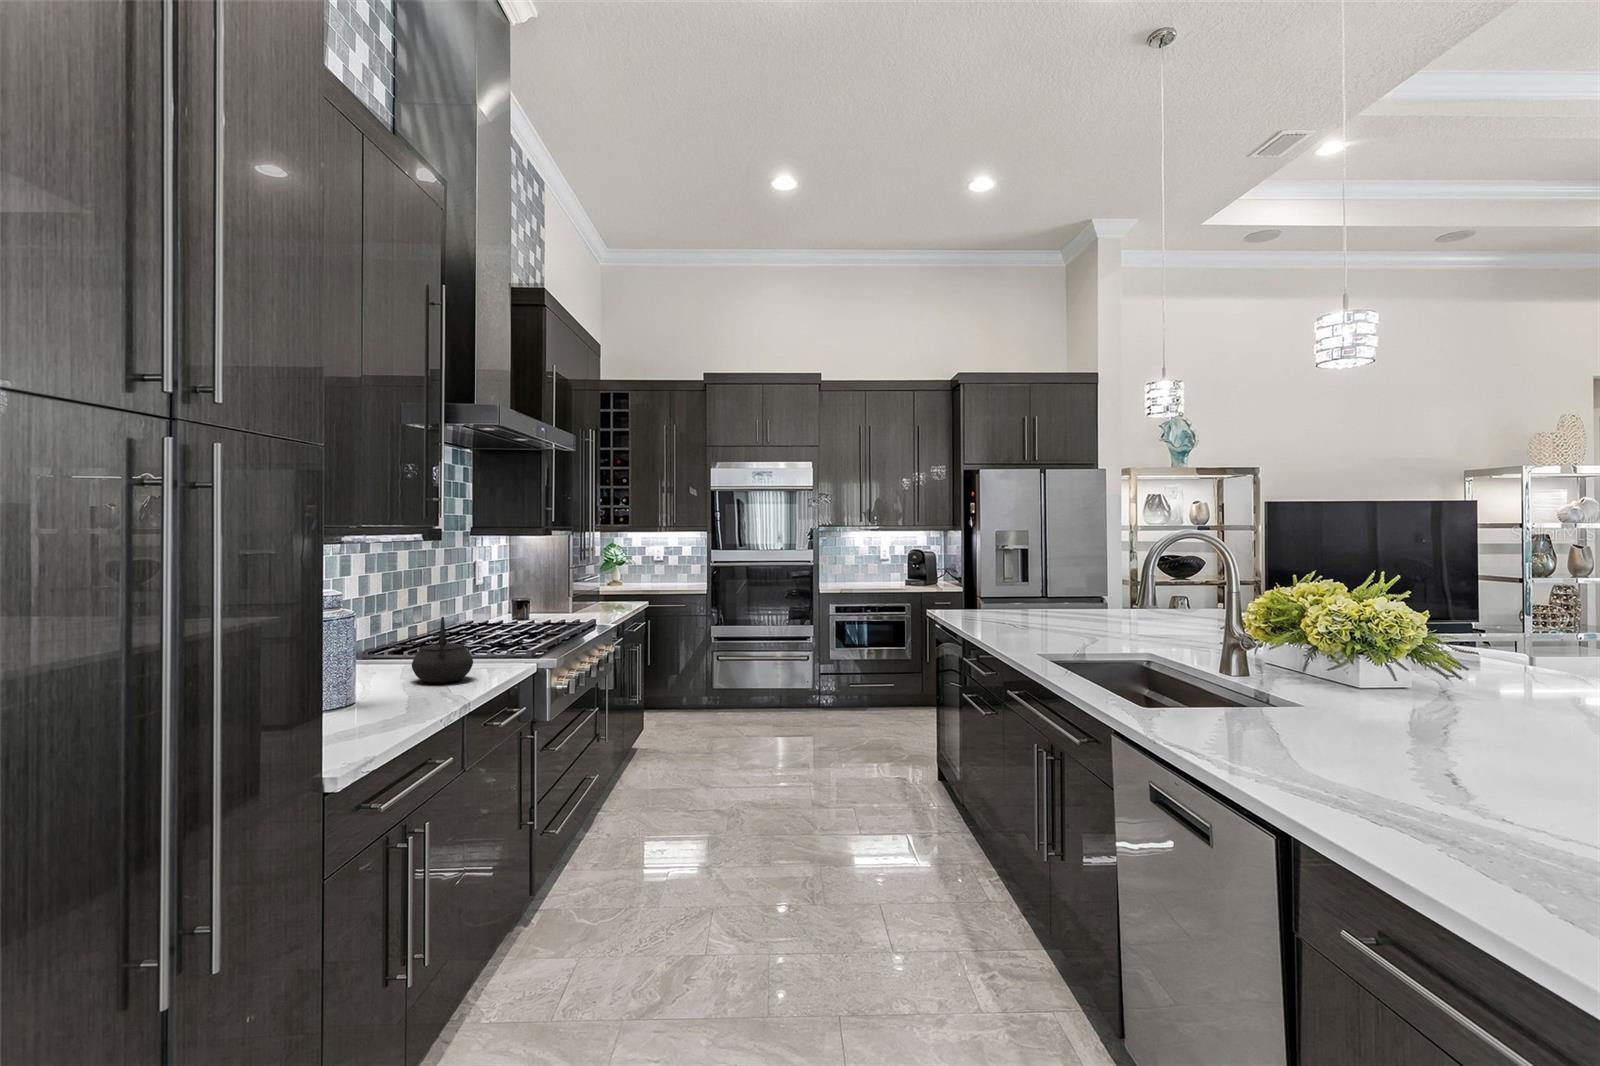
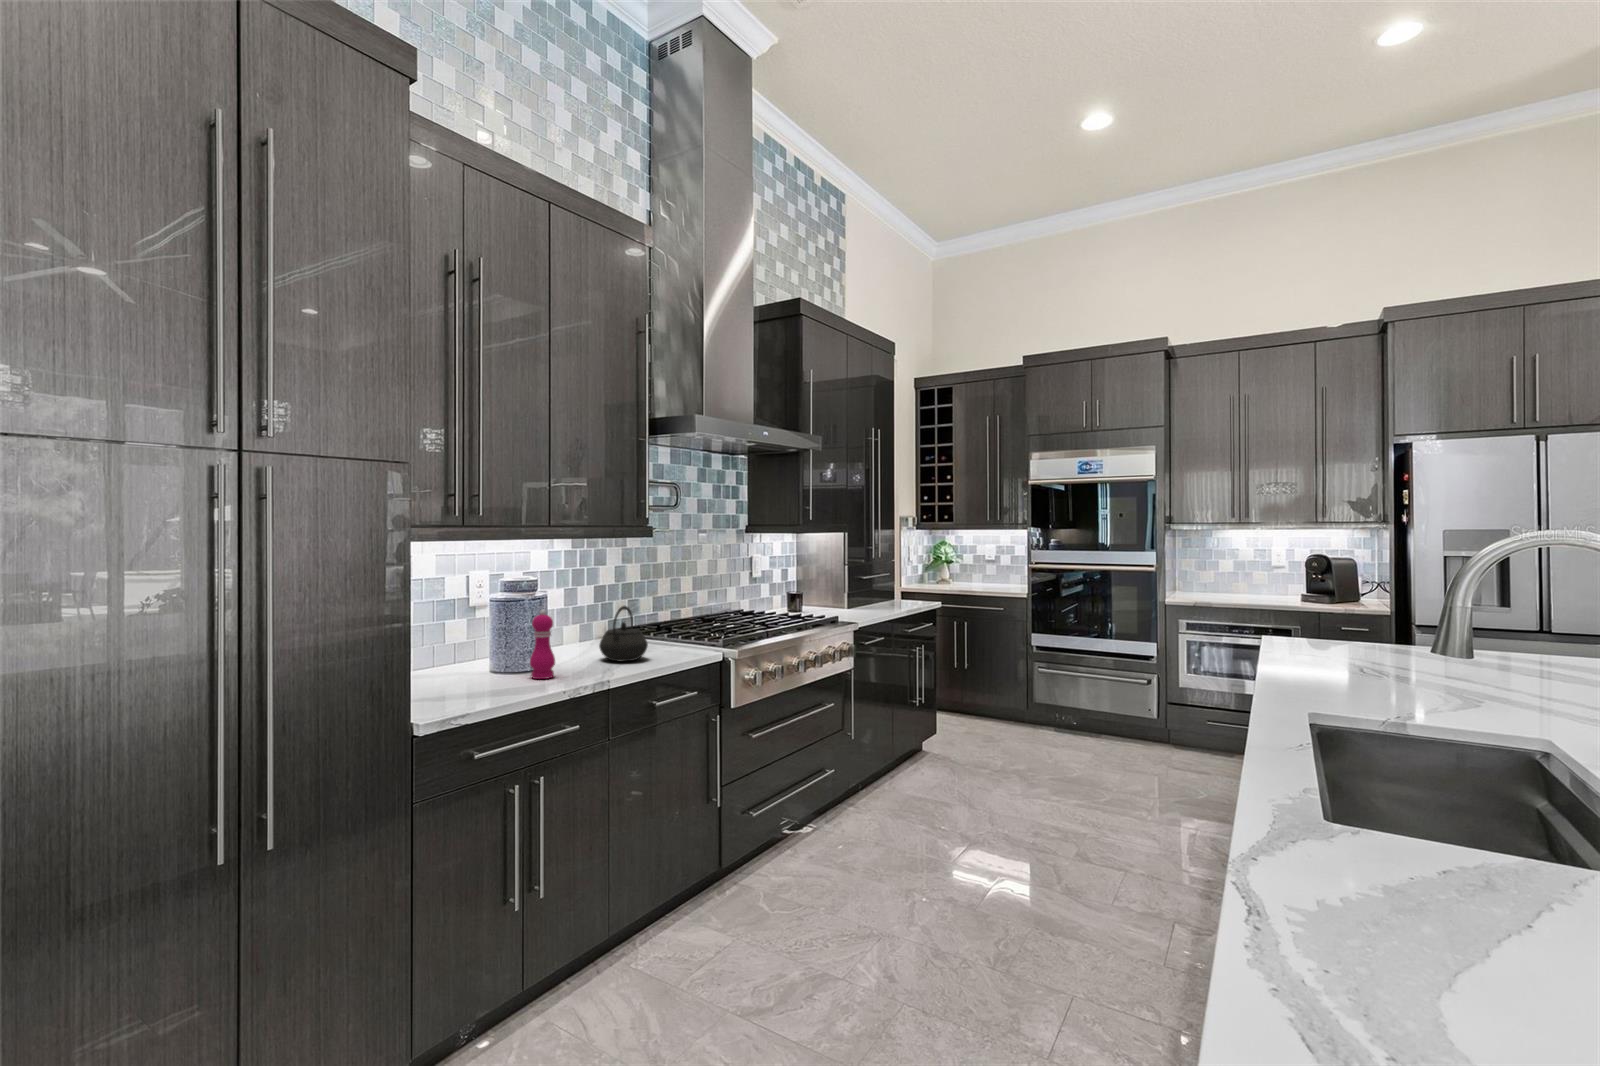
pepper mill: none [368,625,402,712] -> present [530,610,555,679]

